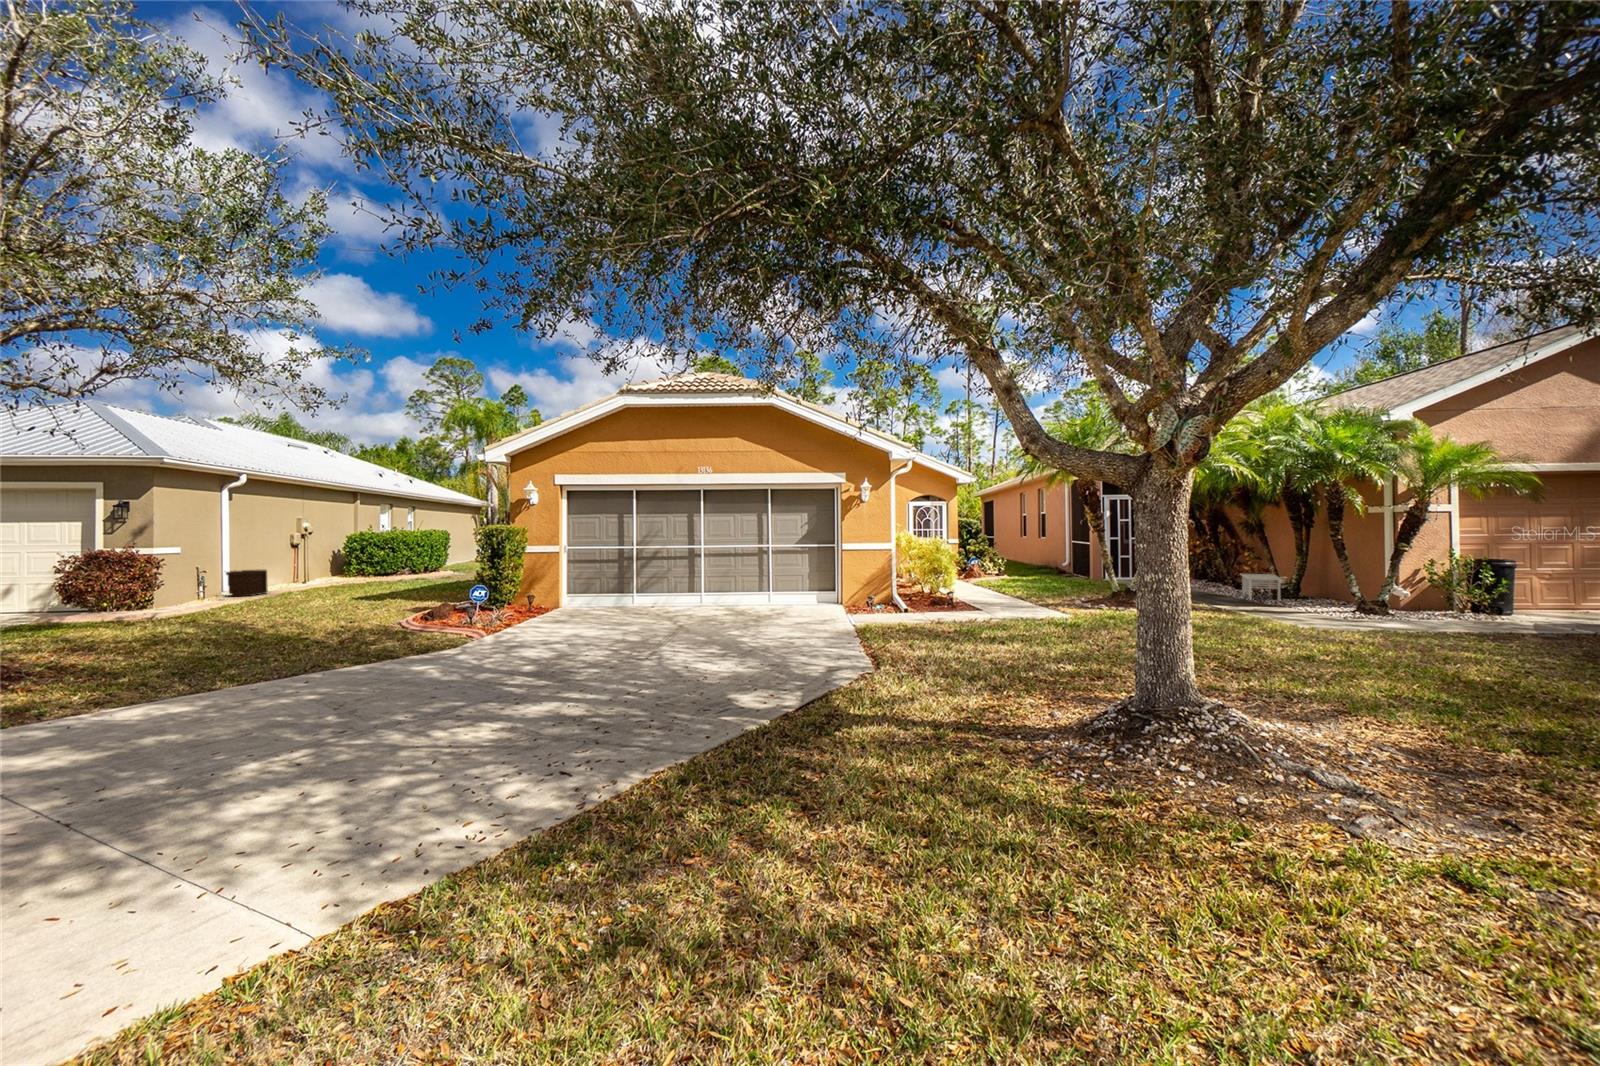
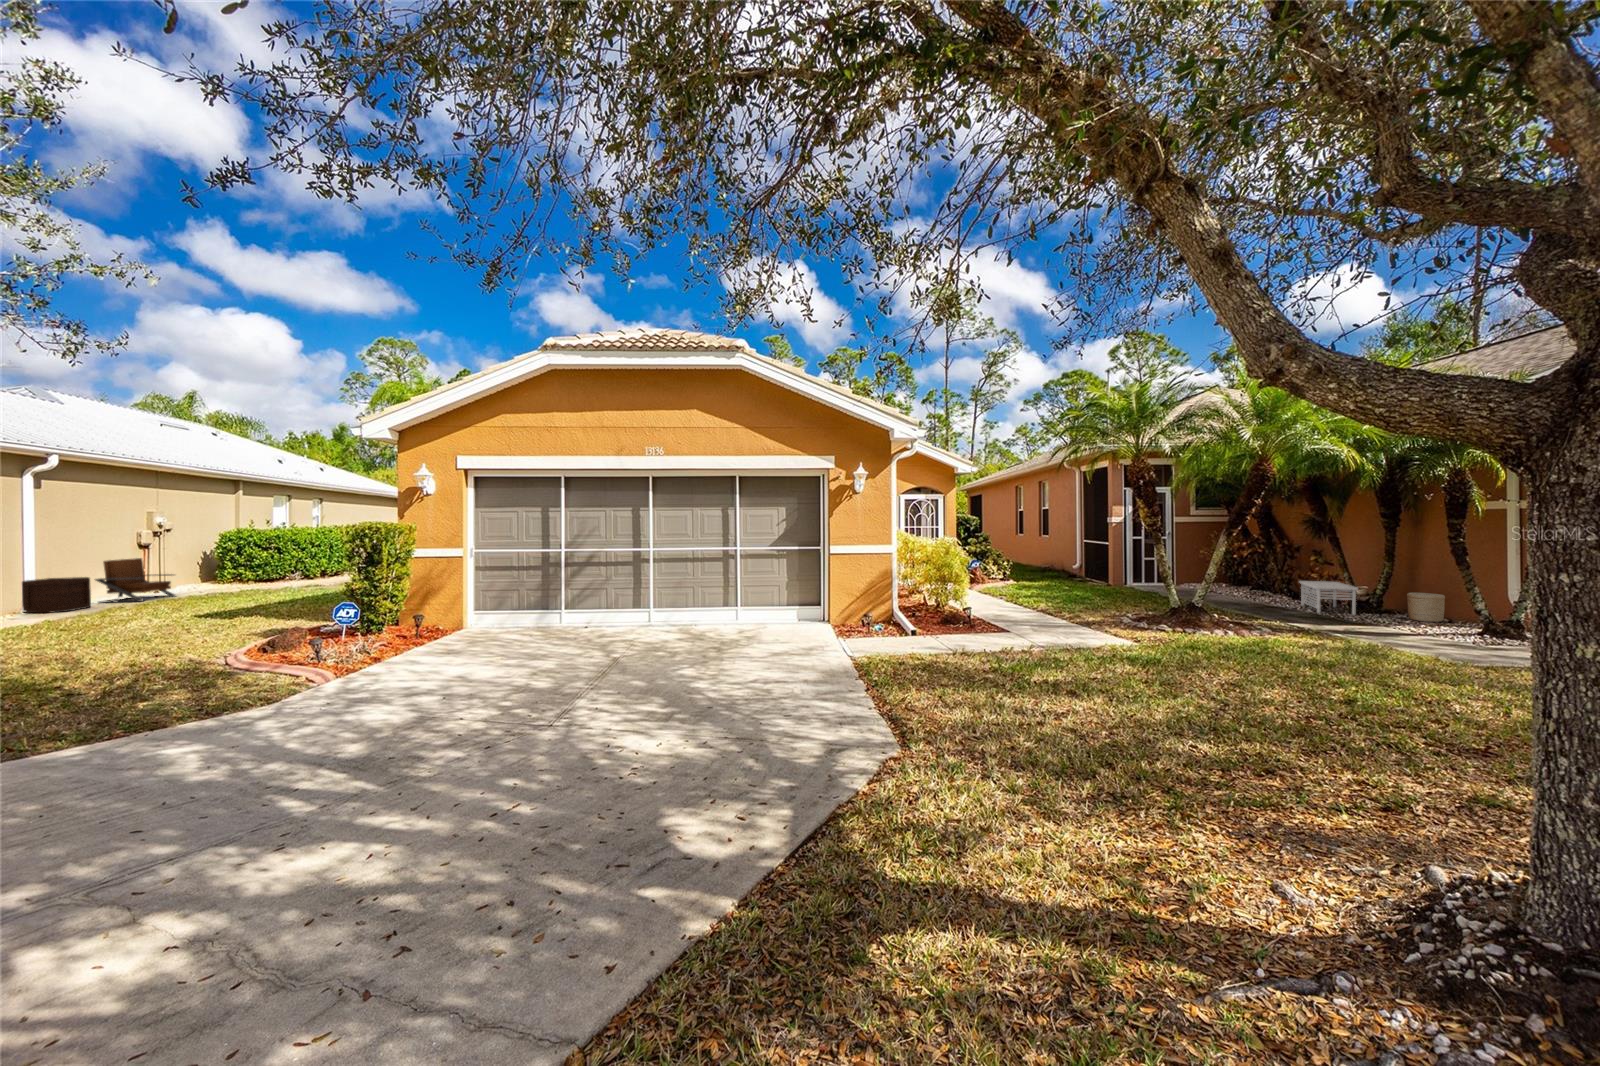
lounge chair: none [266,555,323,590] -> present [96,558,176,603]
woven basket: none [1321,582,1351,606] -> present [1407,593,1445,622]

